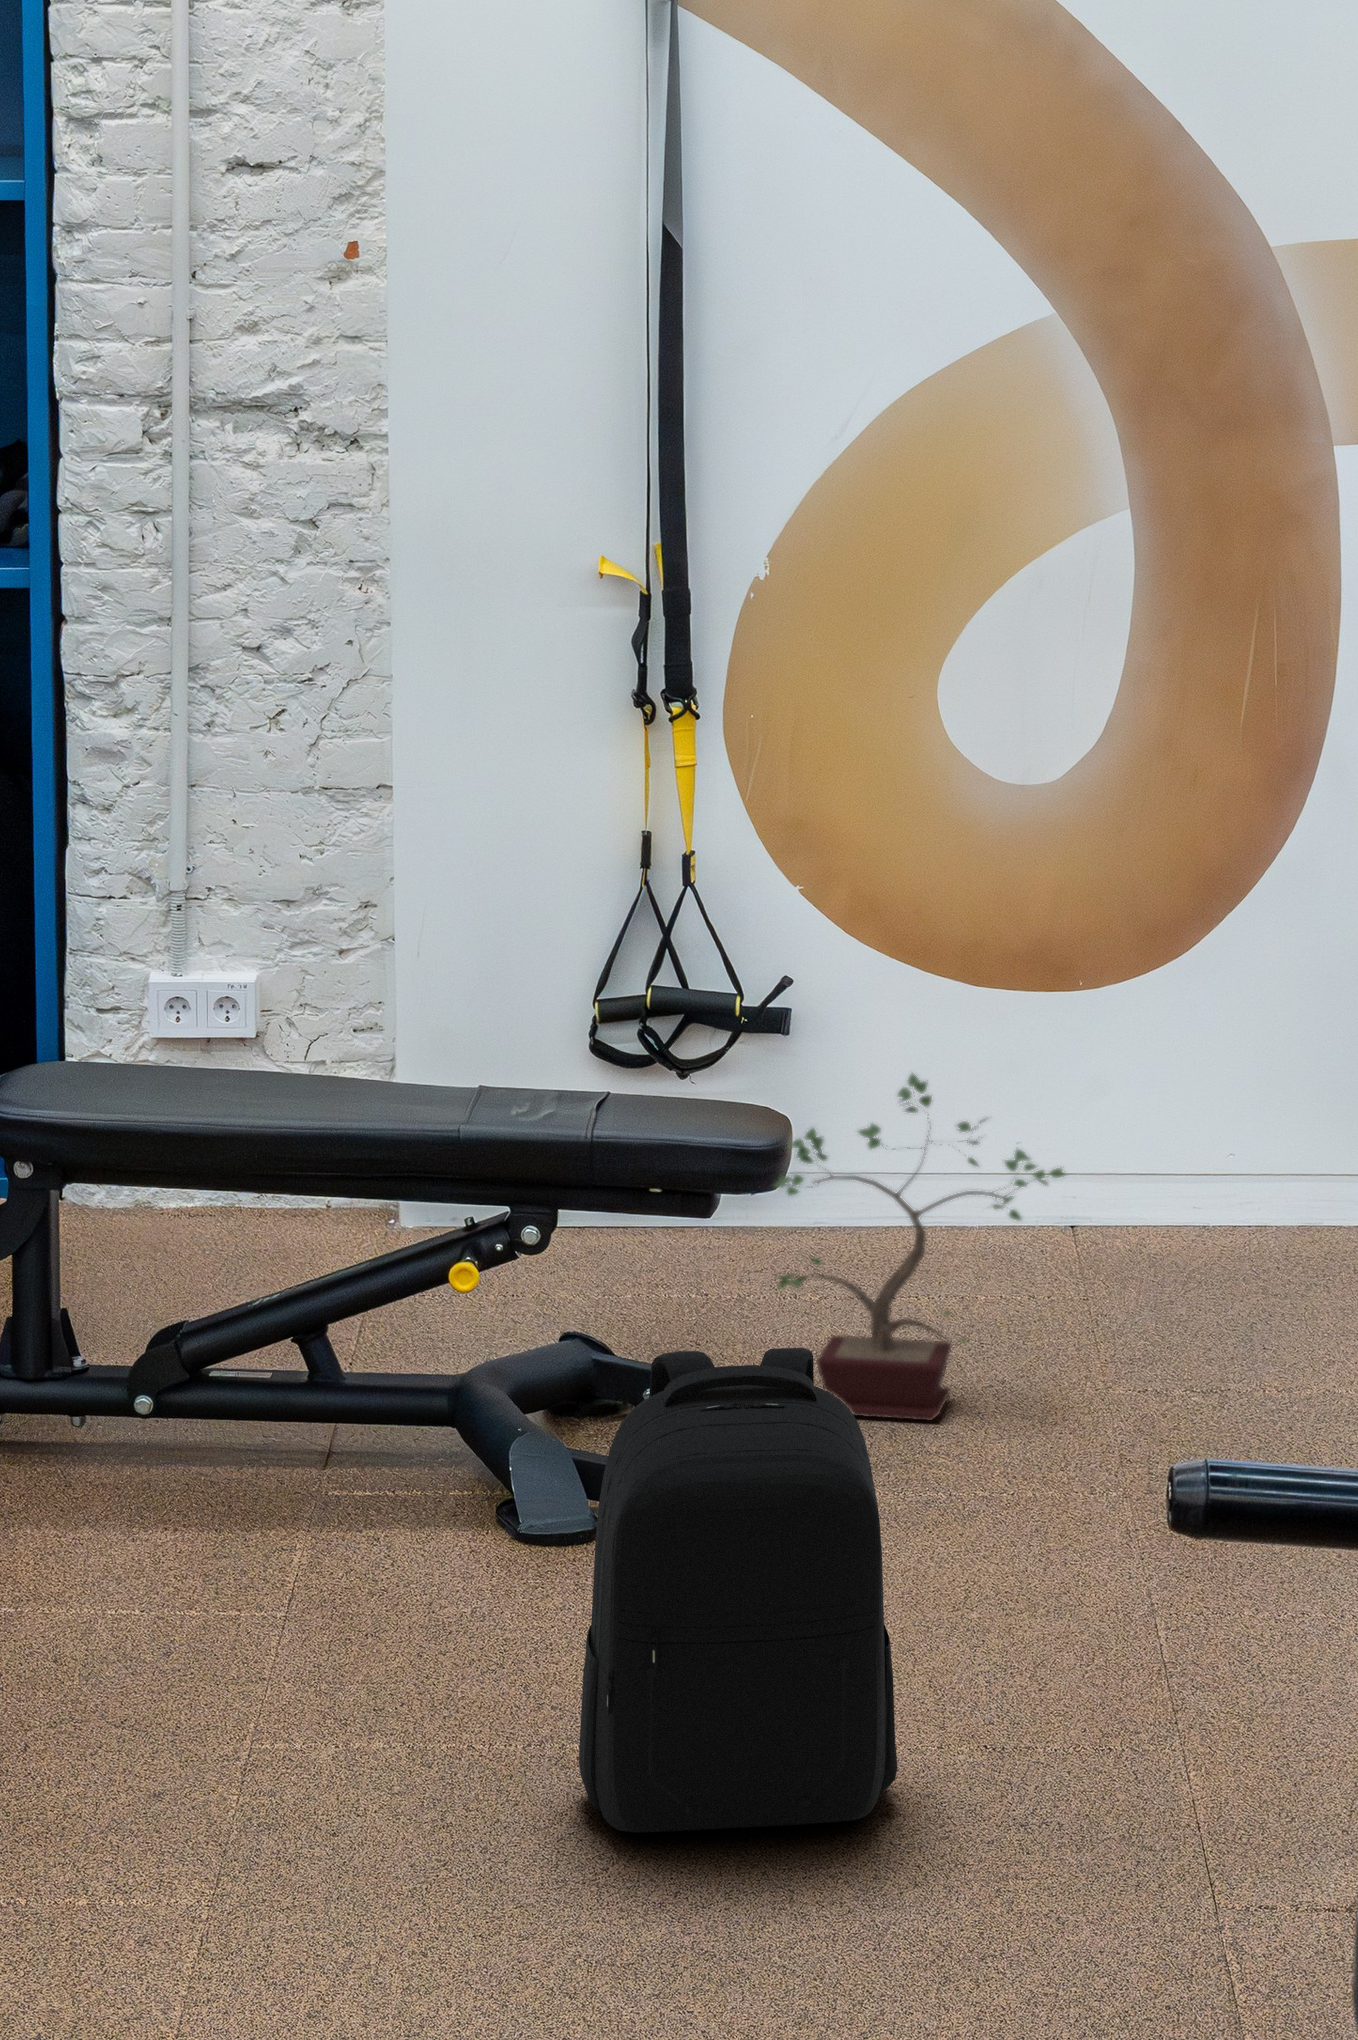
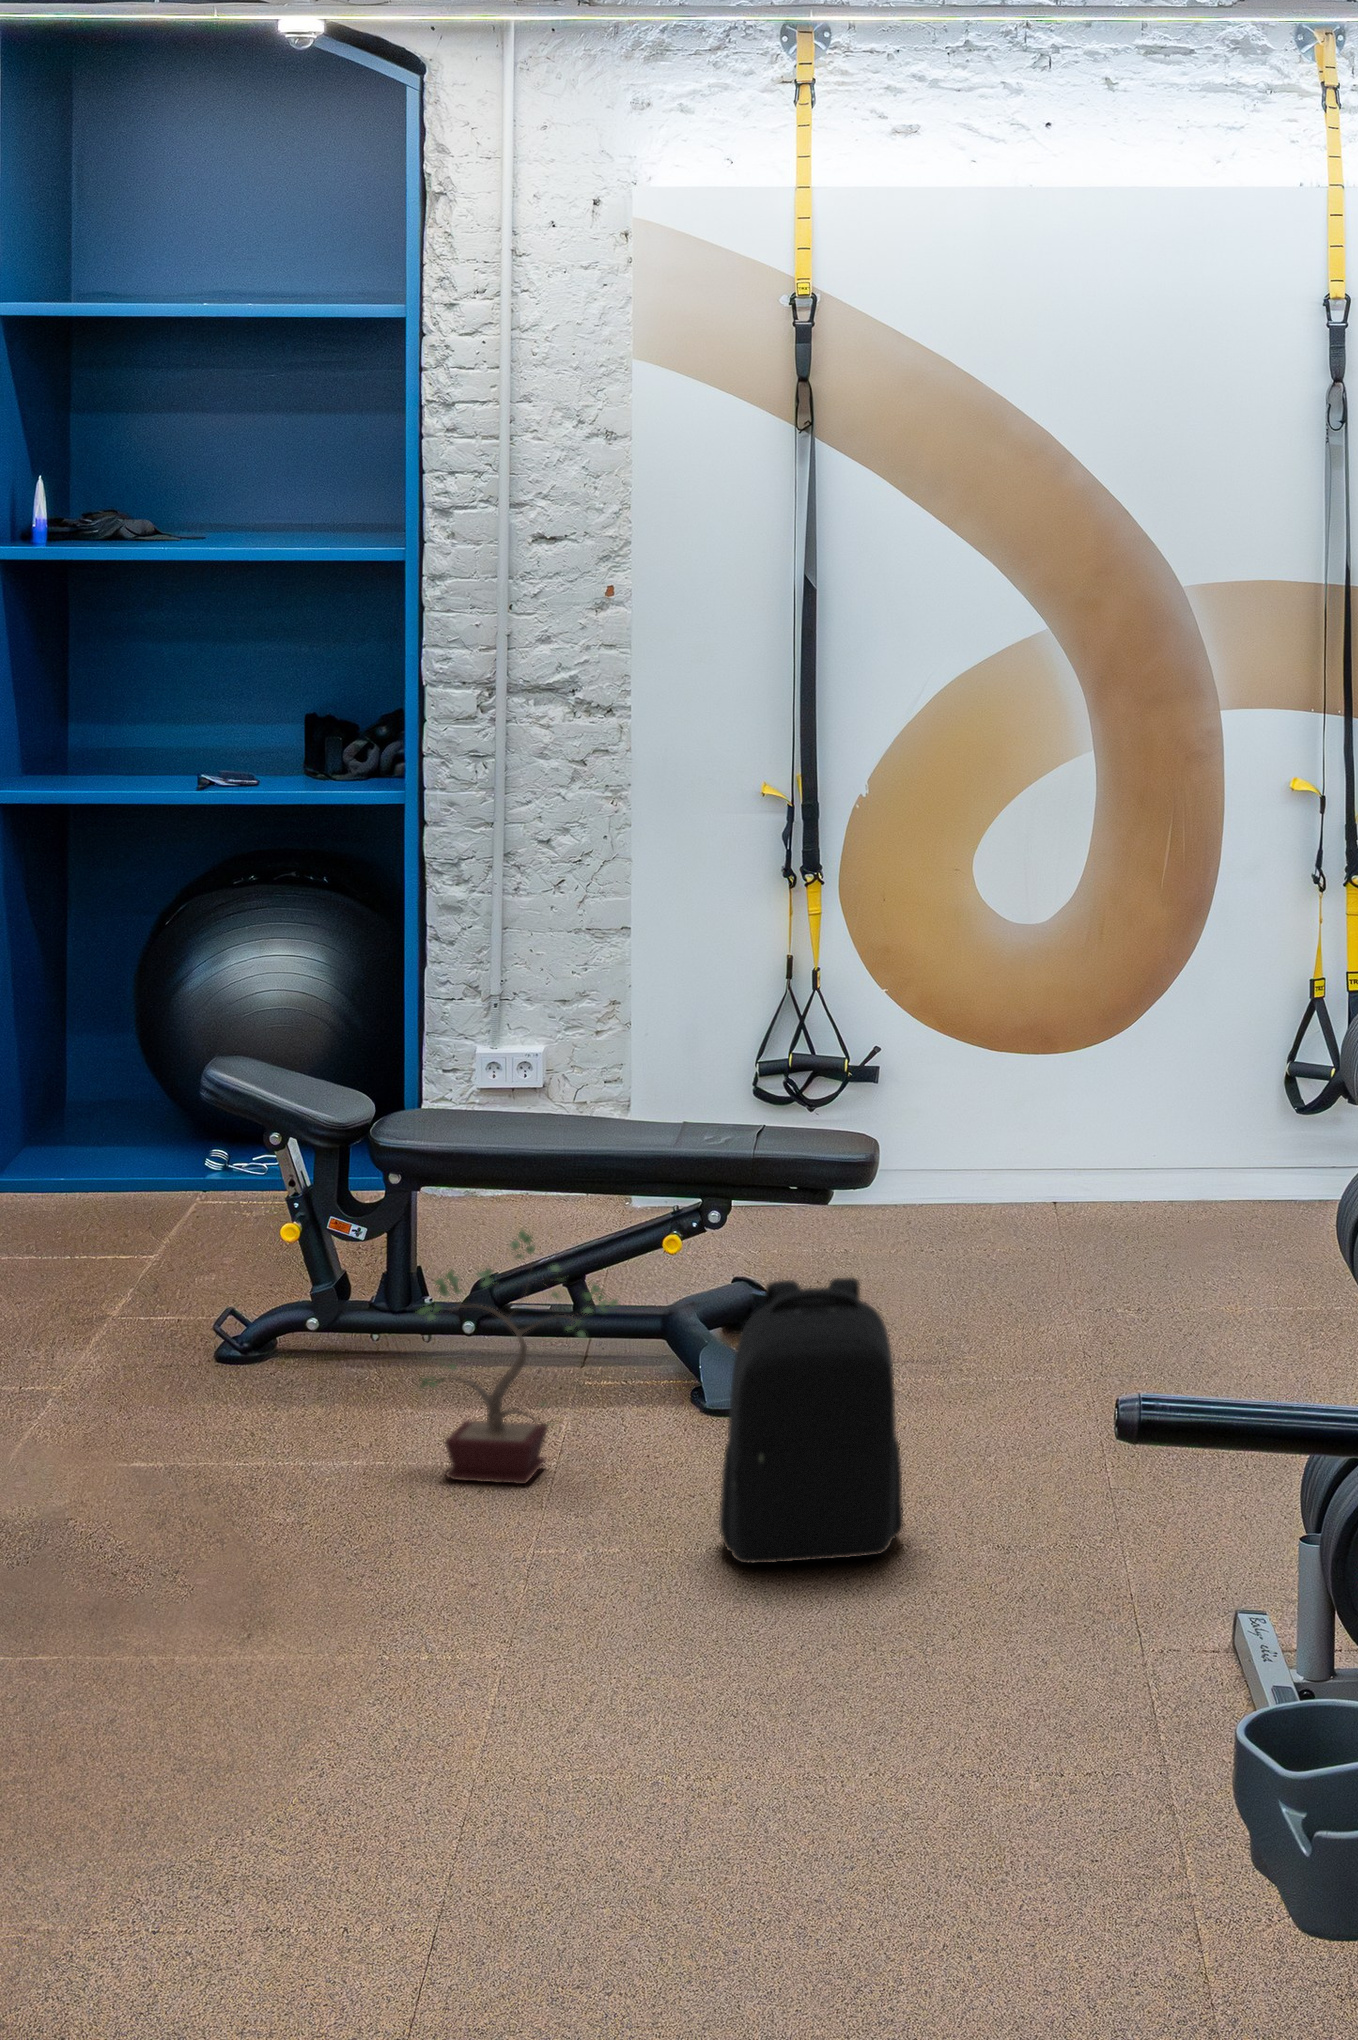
potted plant: present [775,1073,1065,1421] -> present [418,1230,618,1484]

